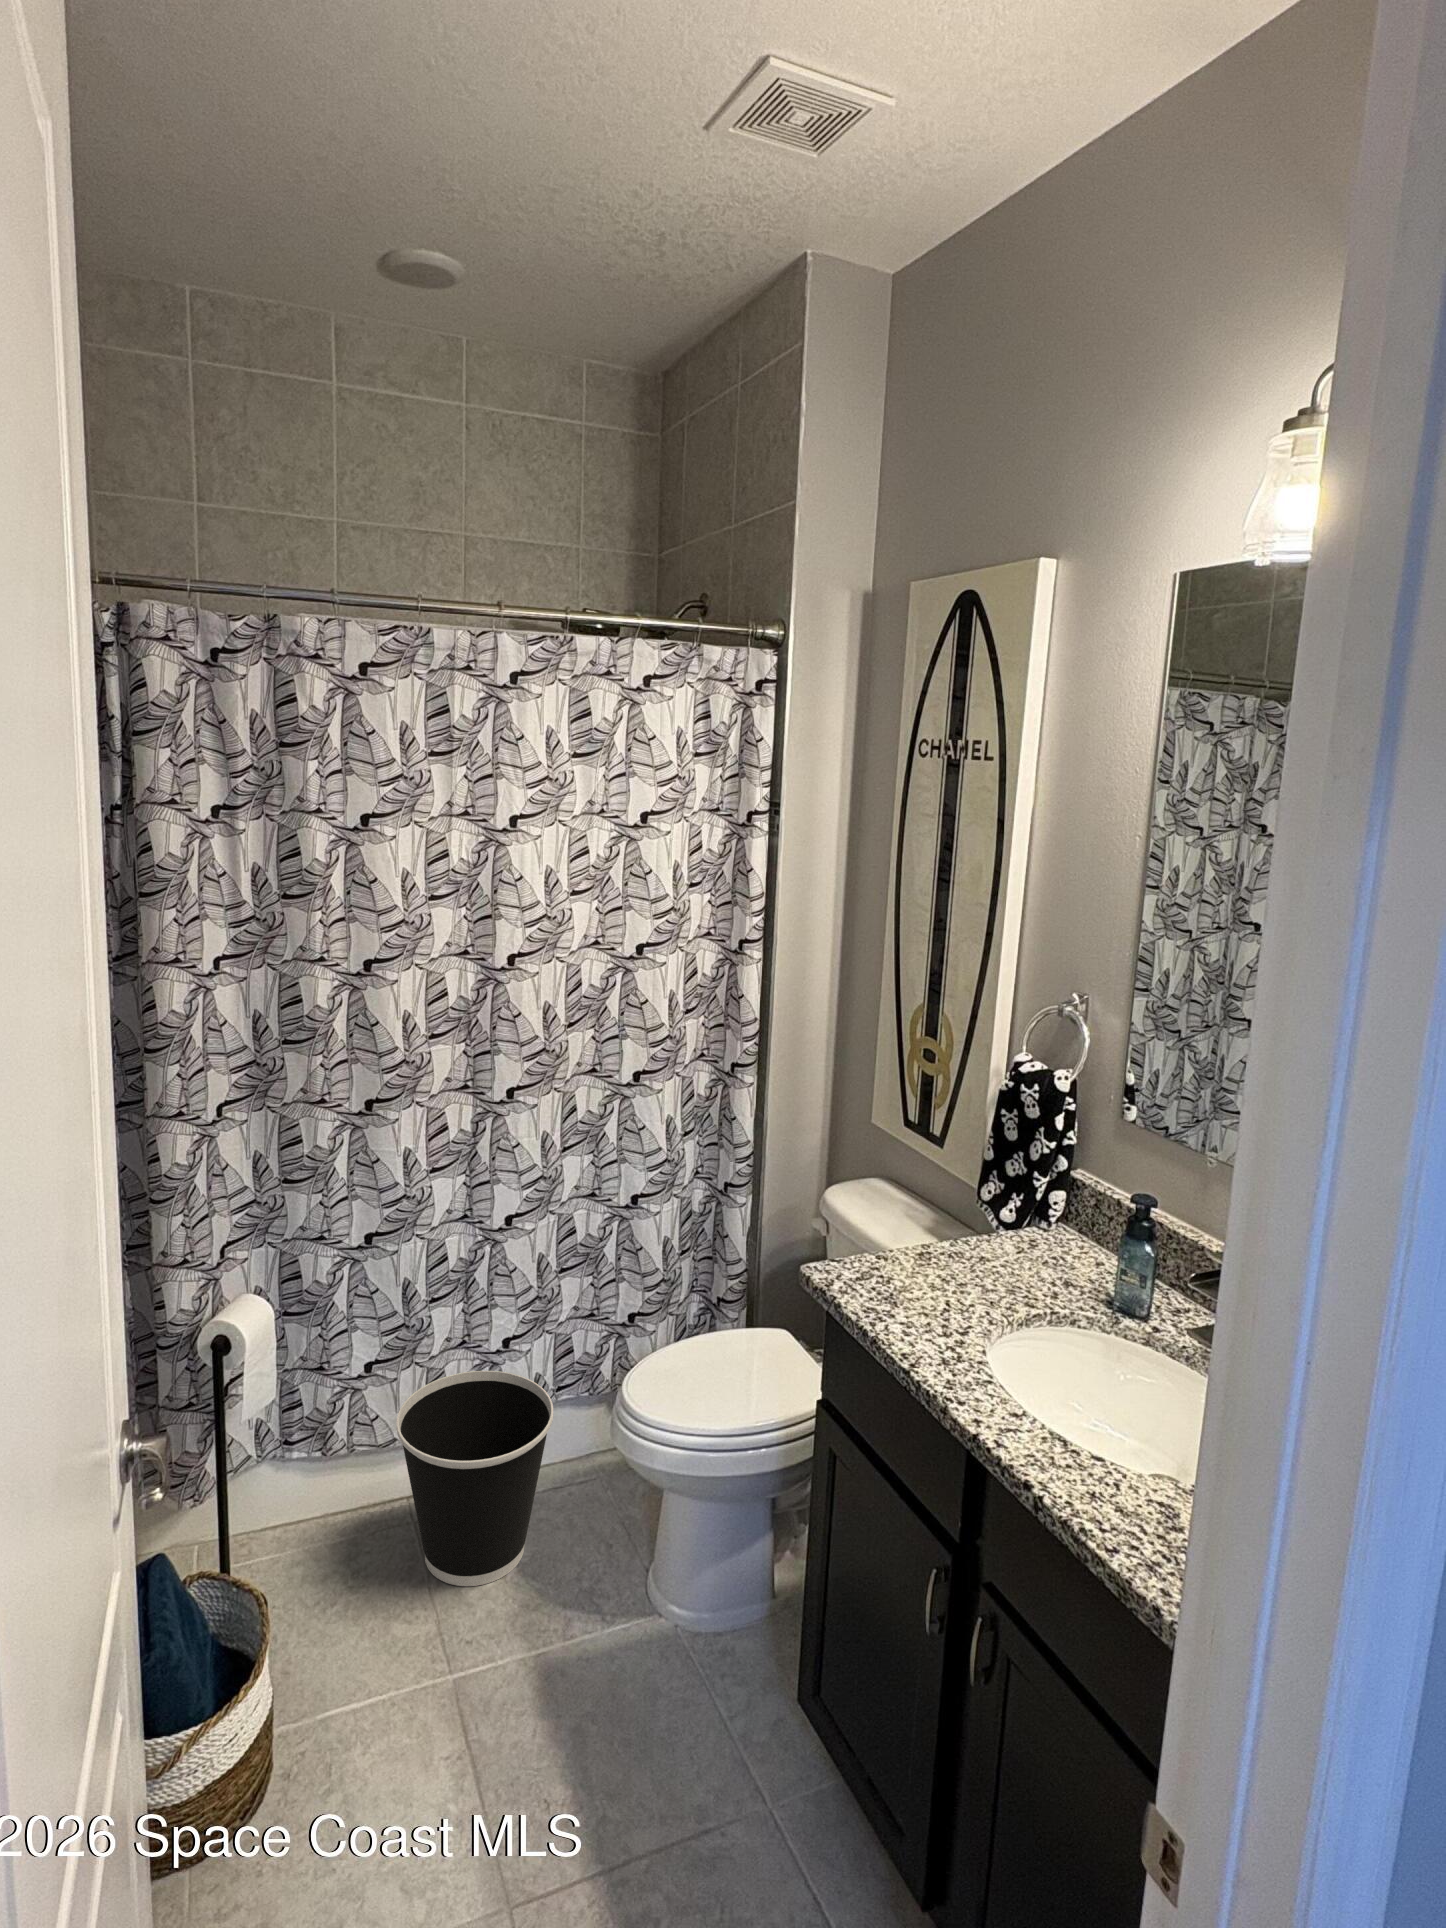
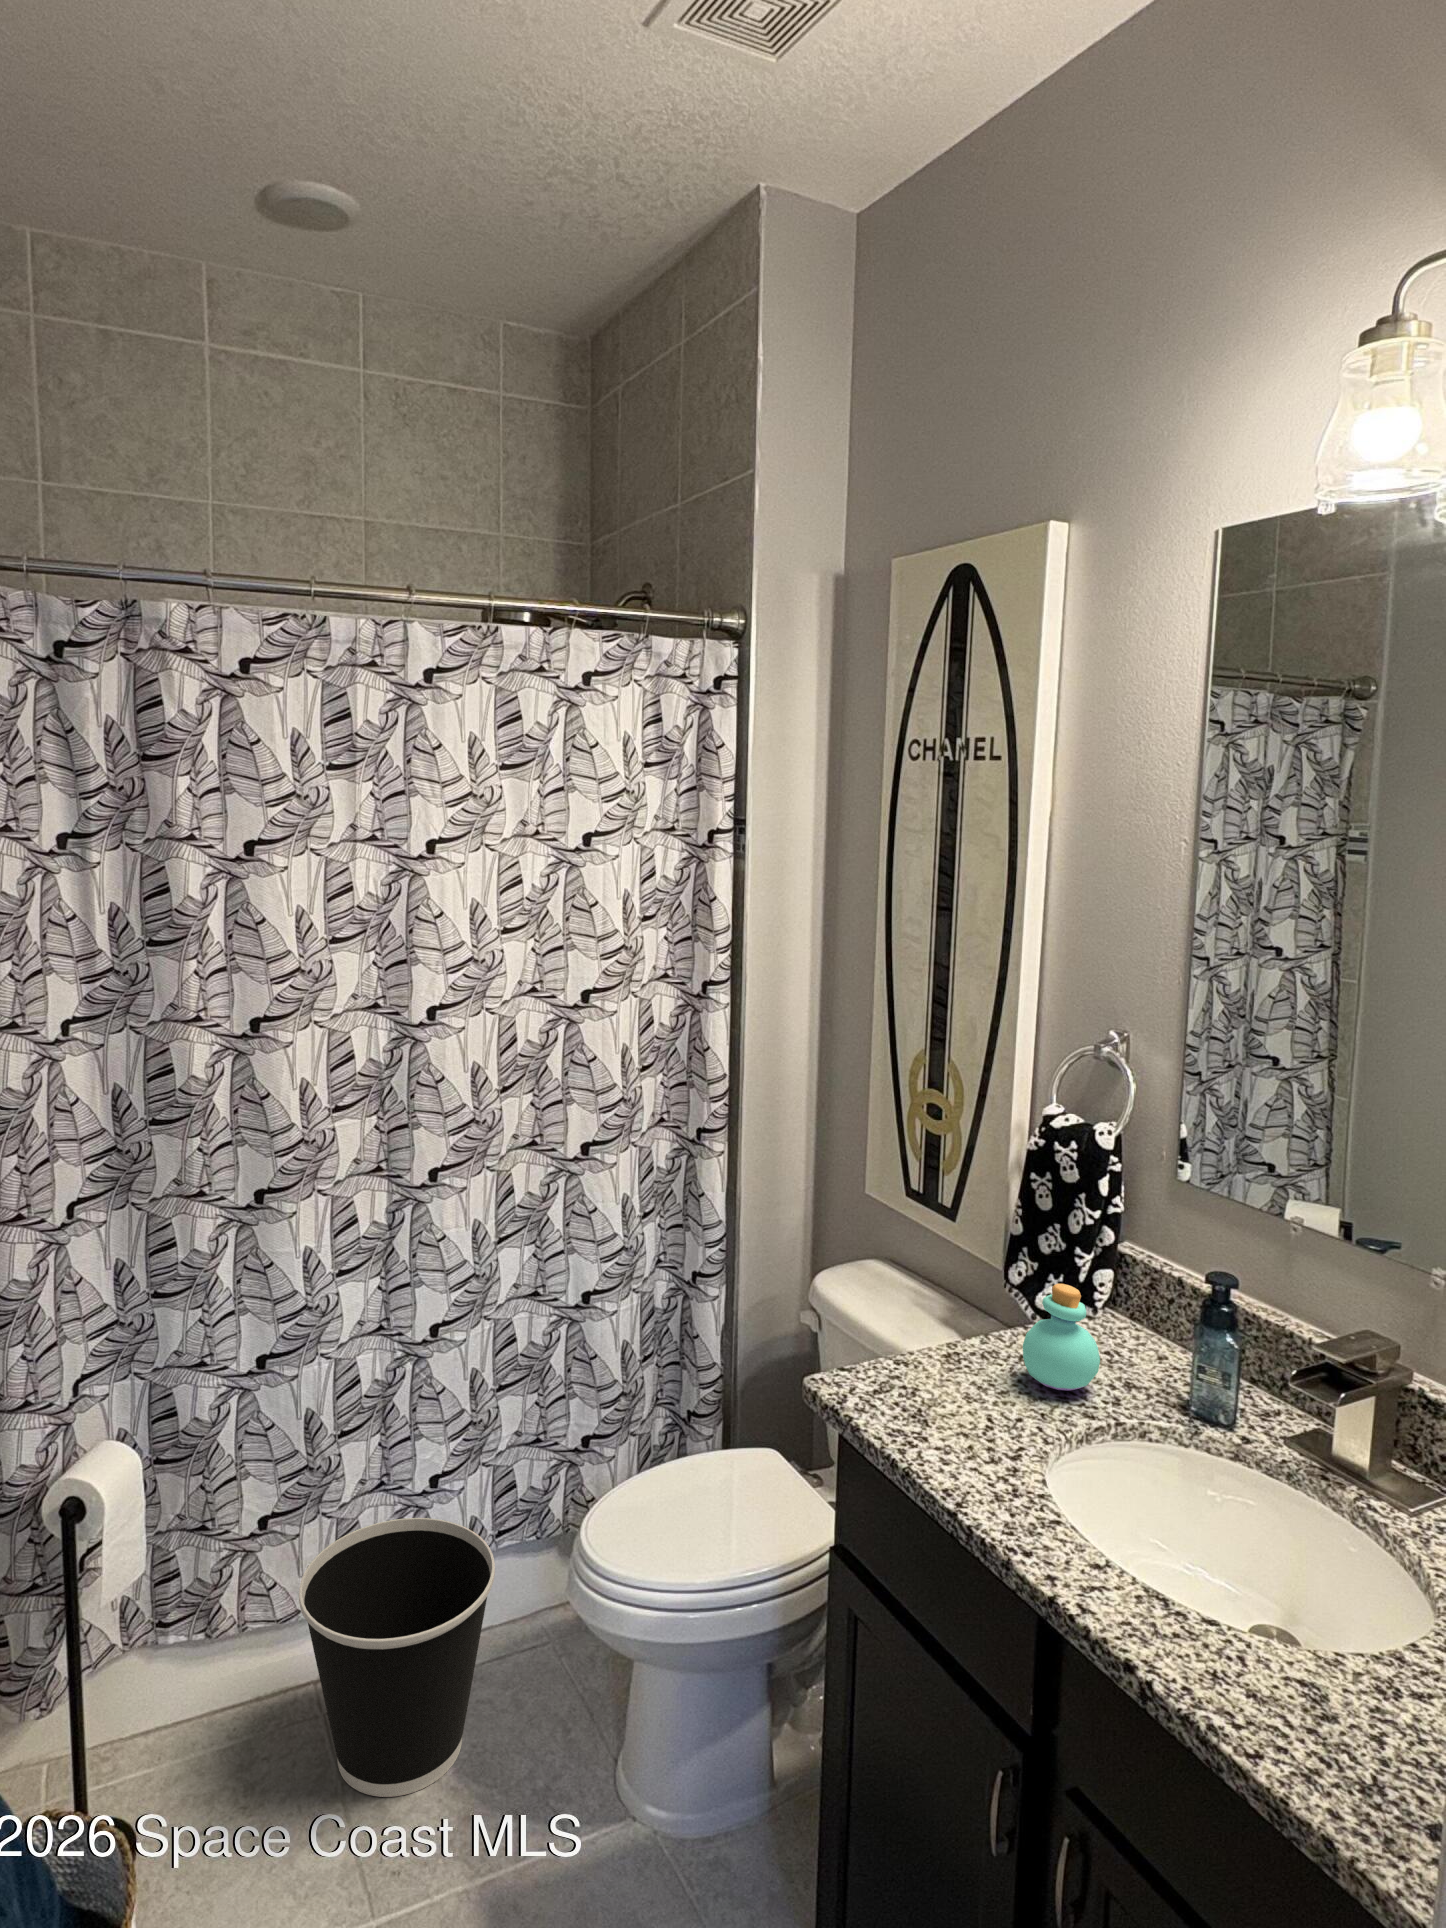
perfume bottle: none [981,1199,1043,1285] -> present [1023,1284,1100,1391]

